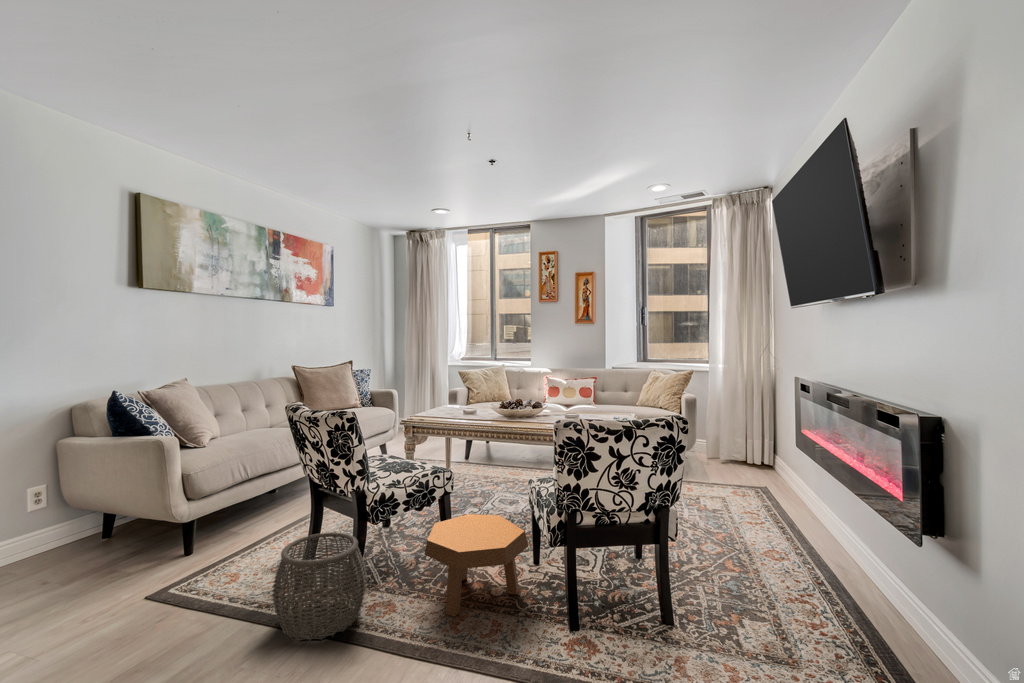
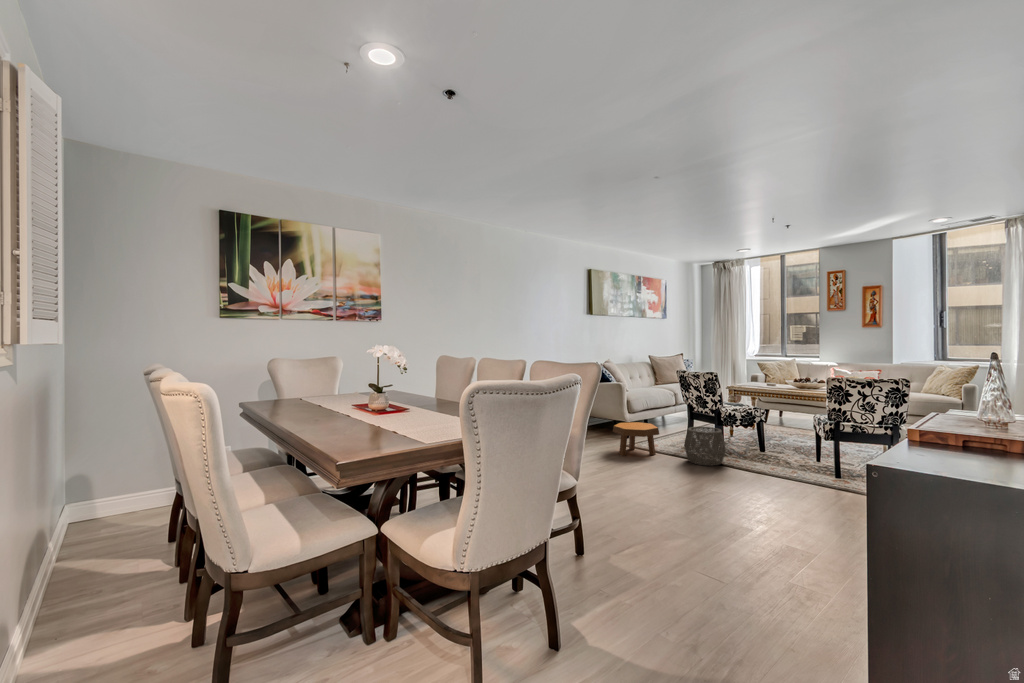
footstool: present [425,514,529,617] -> present [613,422,659,456]

